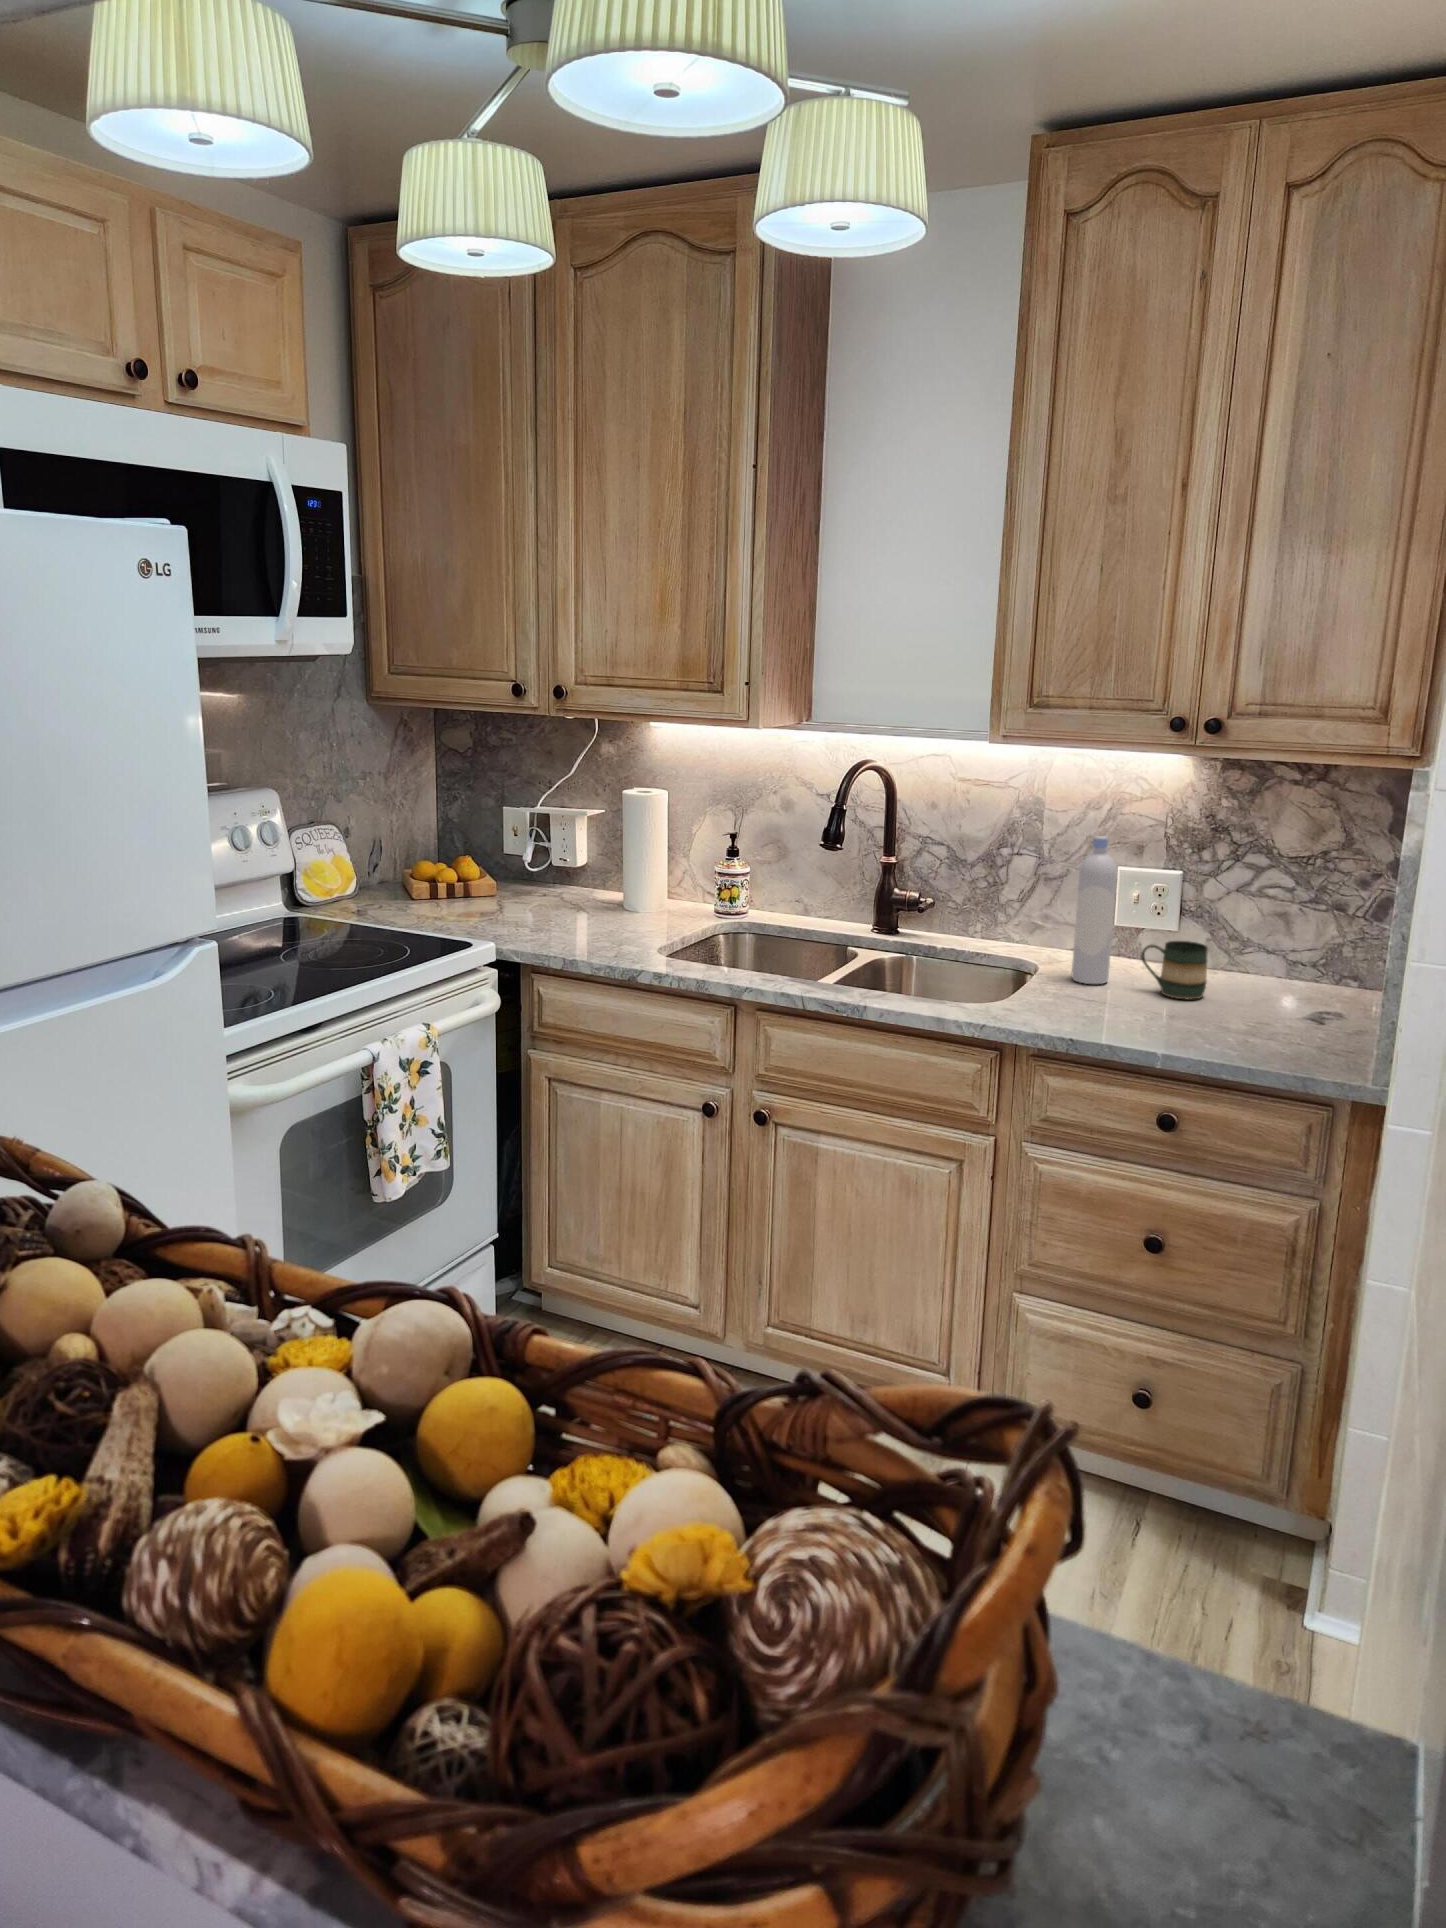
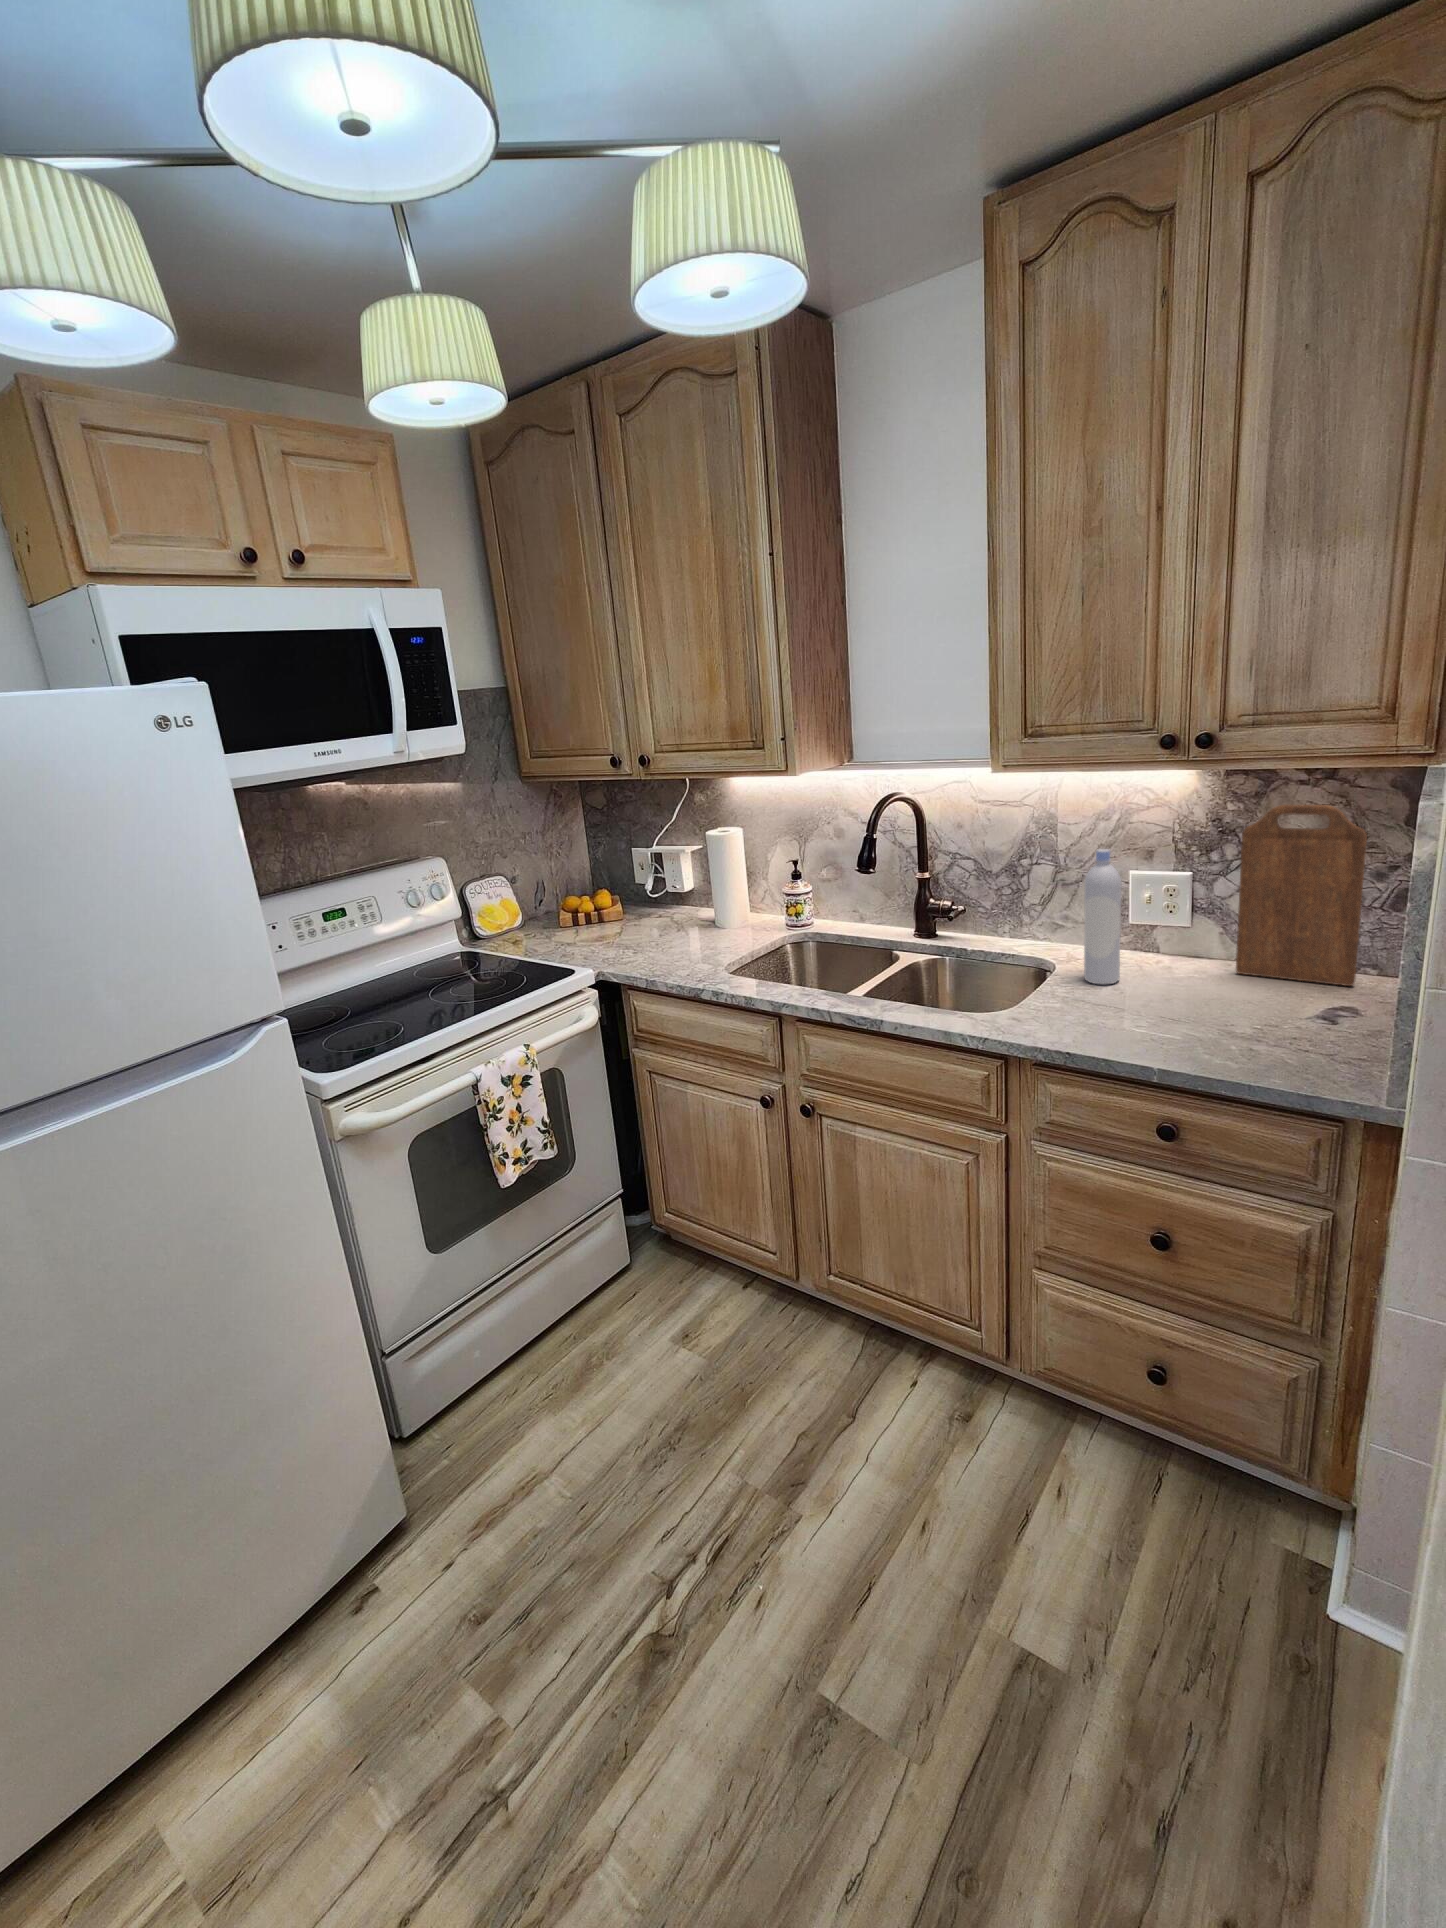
cutting board: none [1223,803,1356,995] -> present [1236,805,1367,986]
mug: present [1141,941,1208,1000] -> none [1148,942,1215,998]

